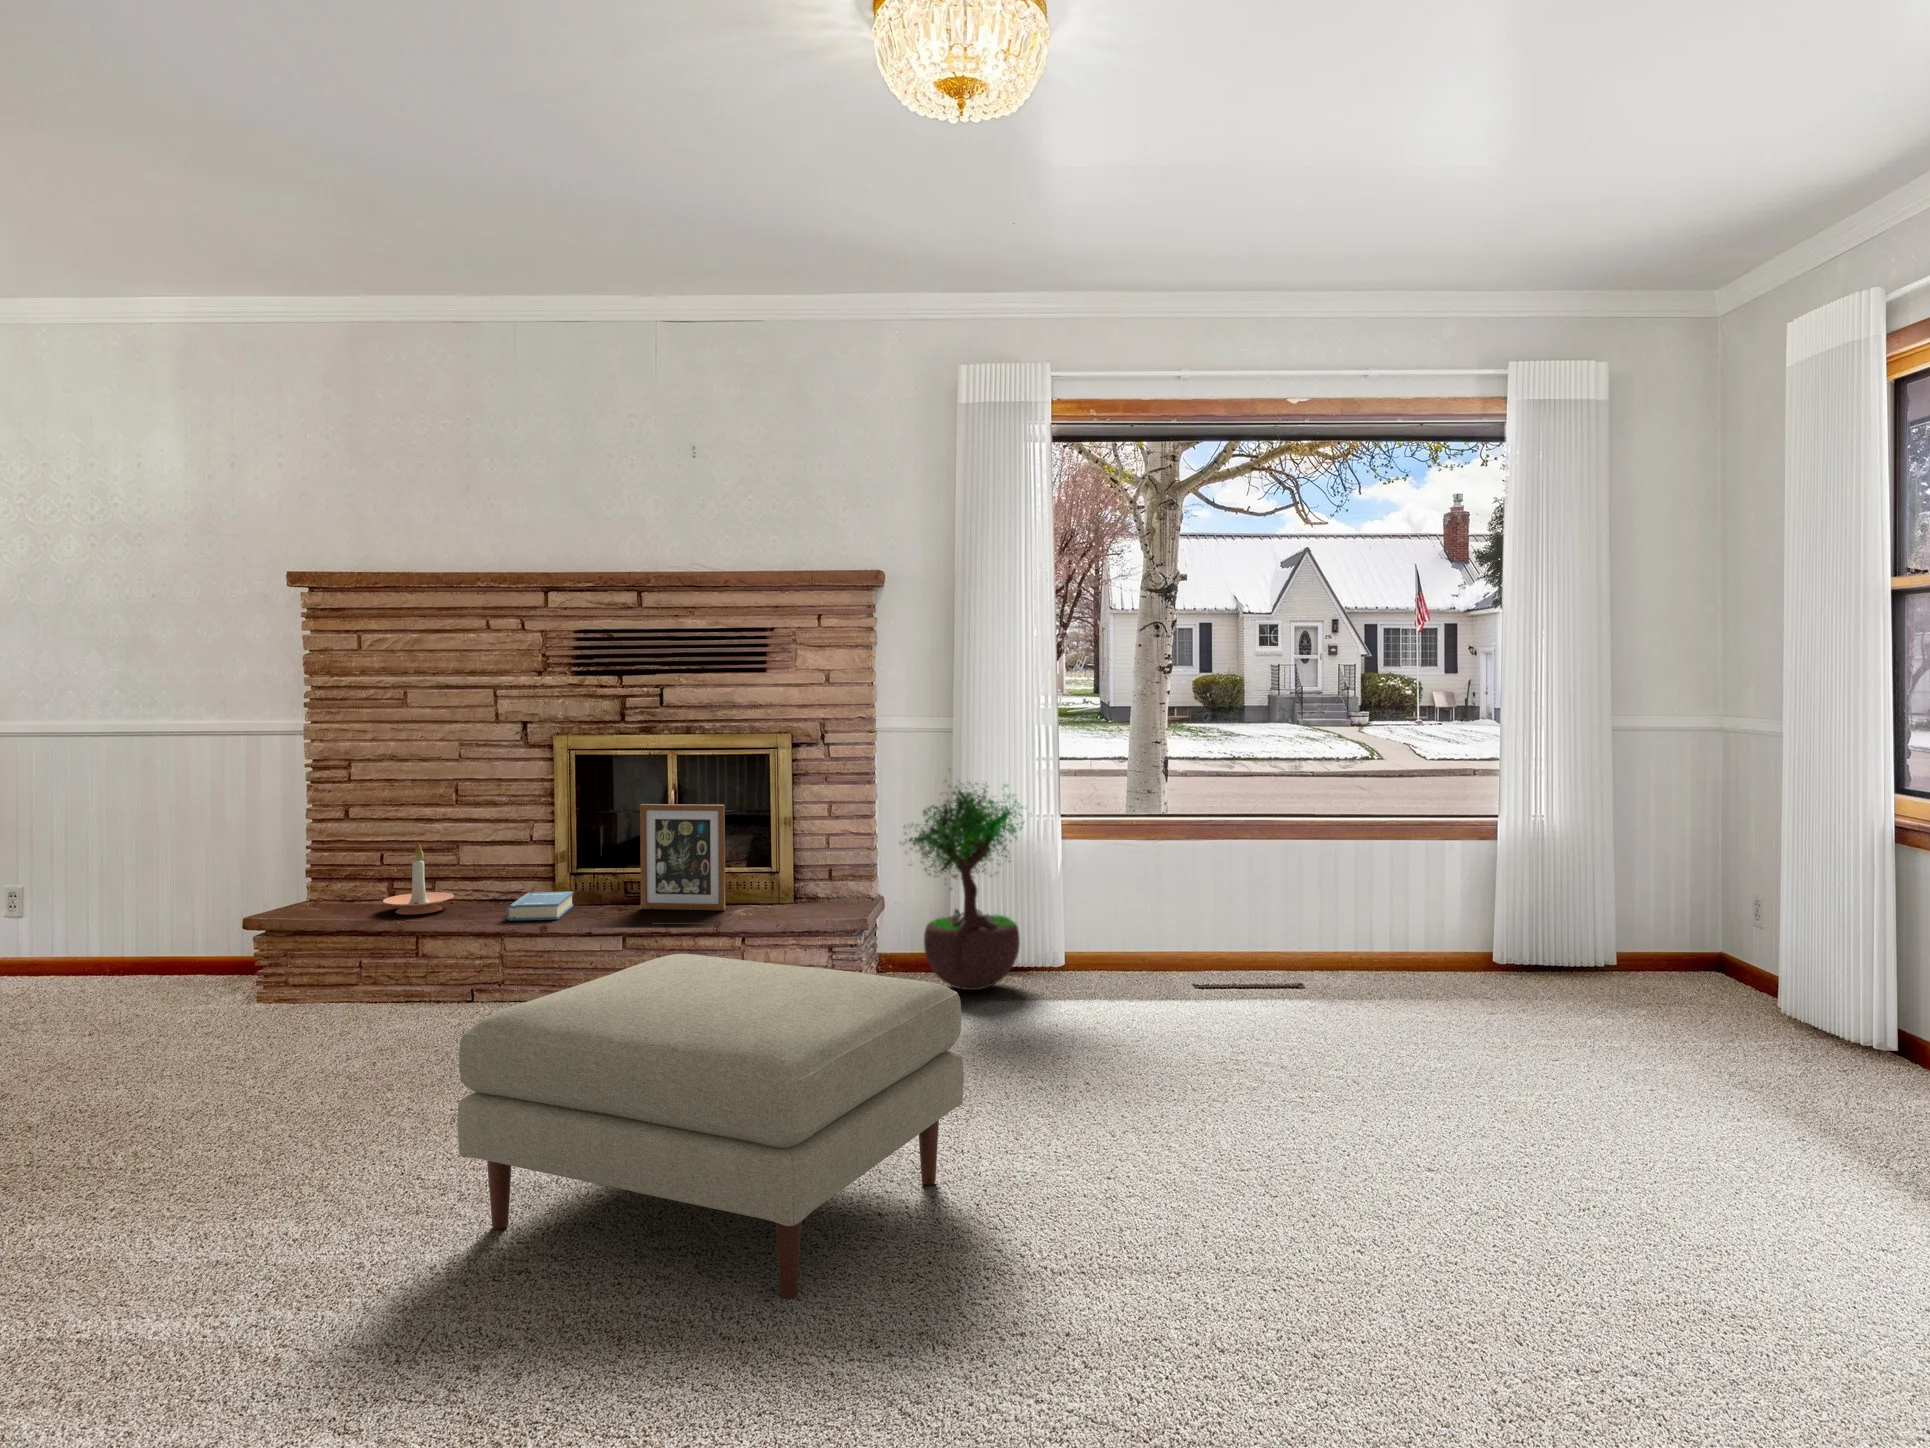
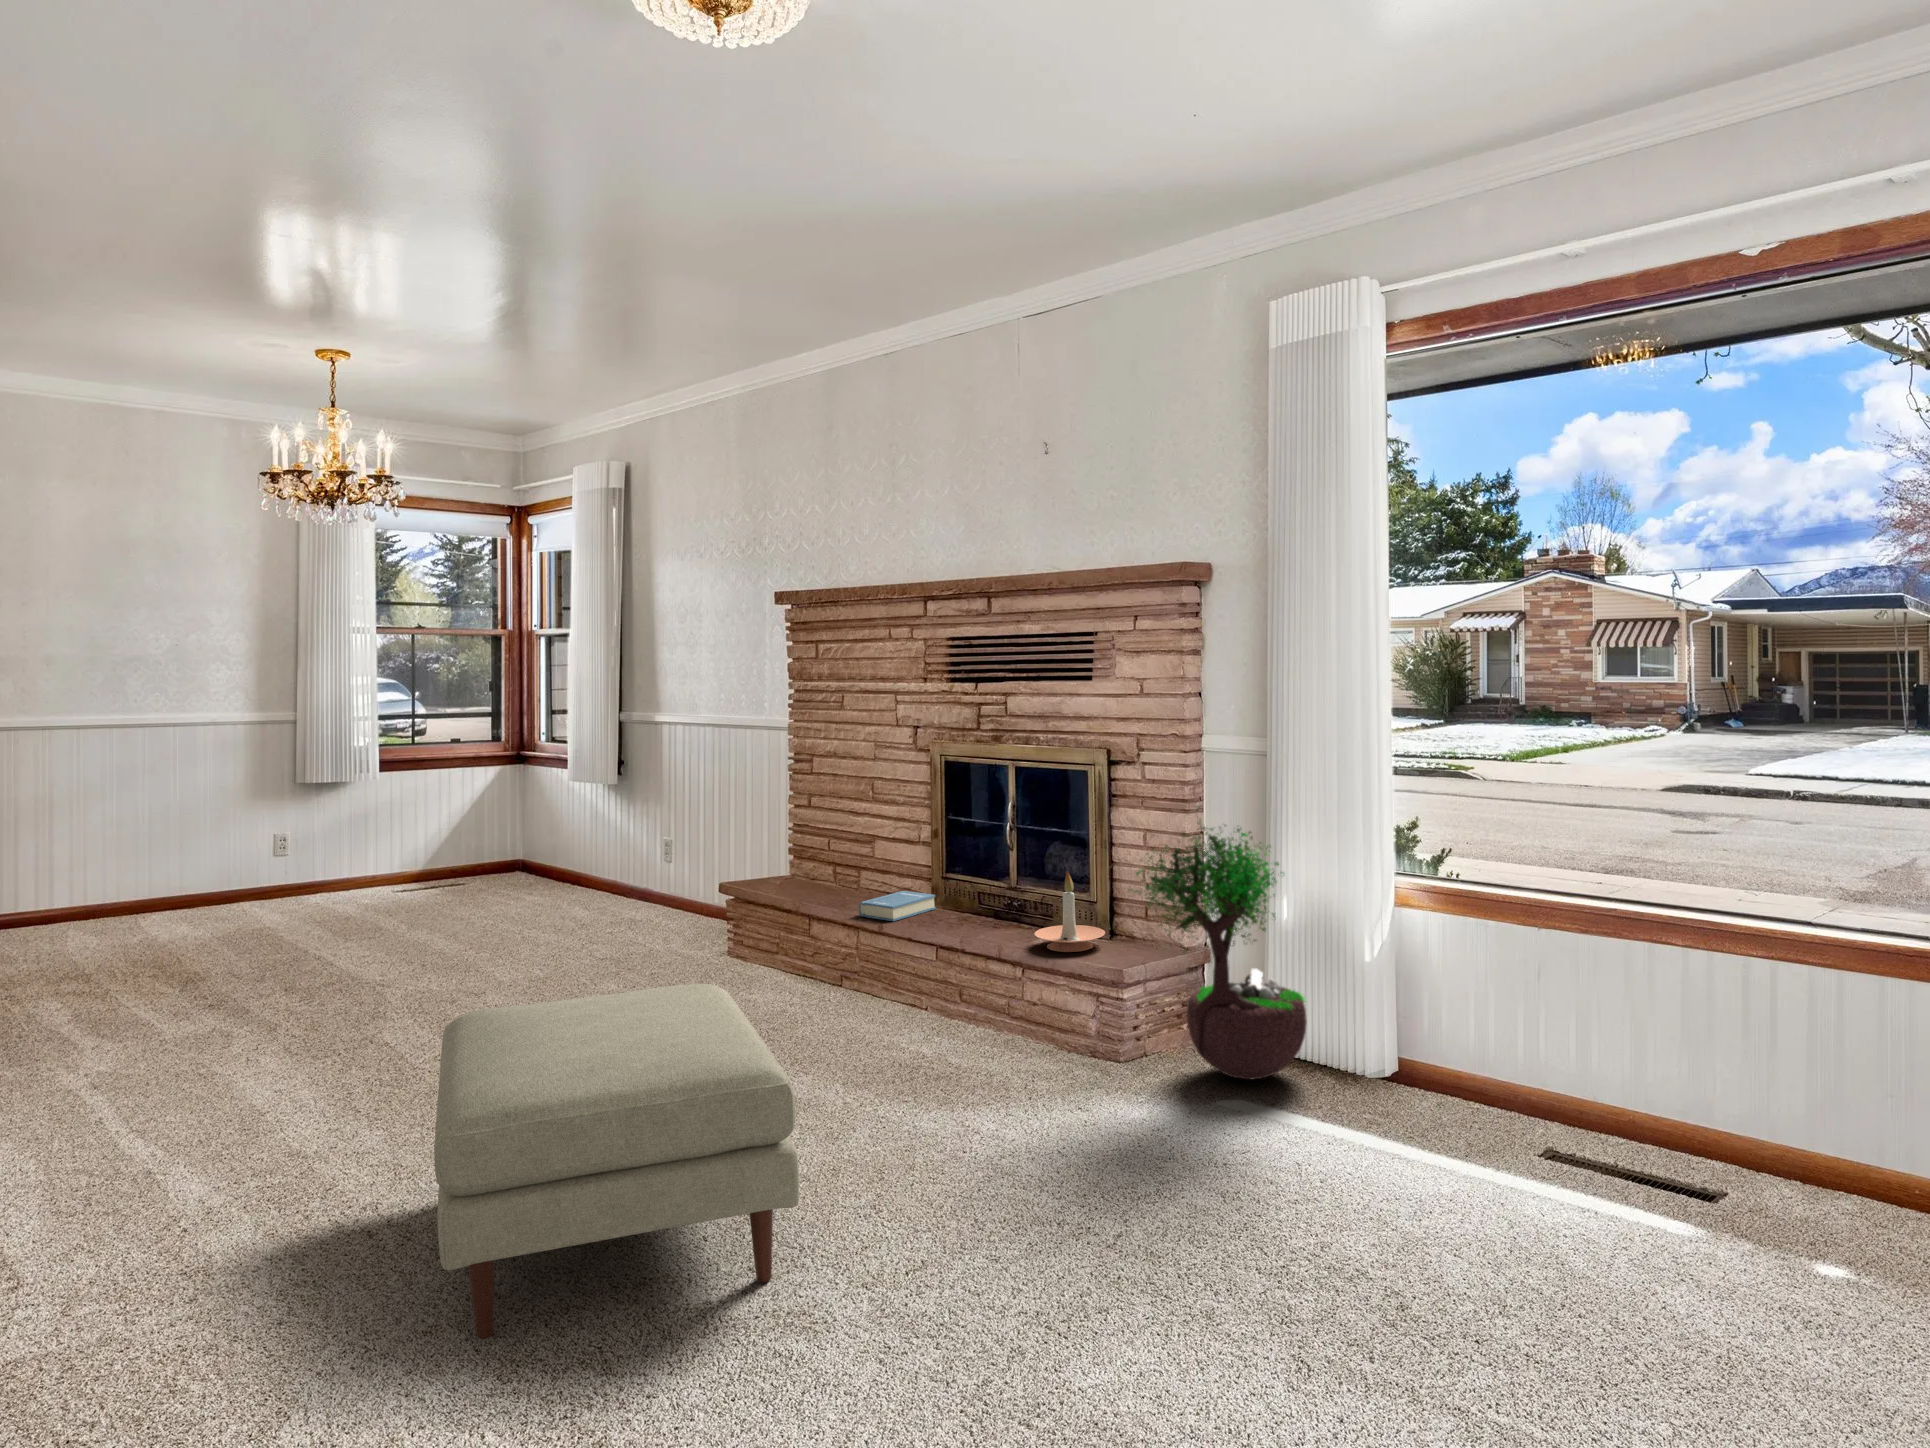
picture frame: present [640,804,725,910] -> none [970,816,1034,935]
candle holder: present [383,841,454,914] -> present [1034,871,1105,952]

